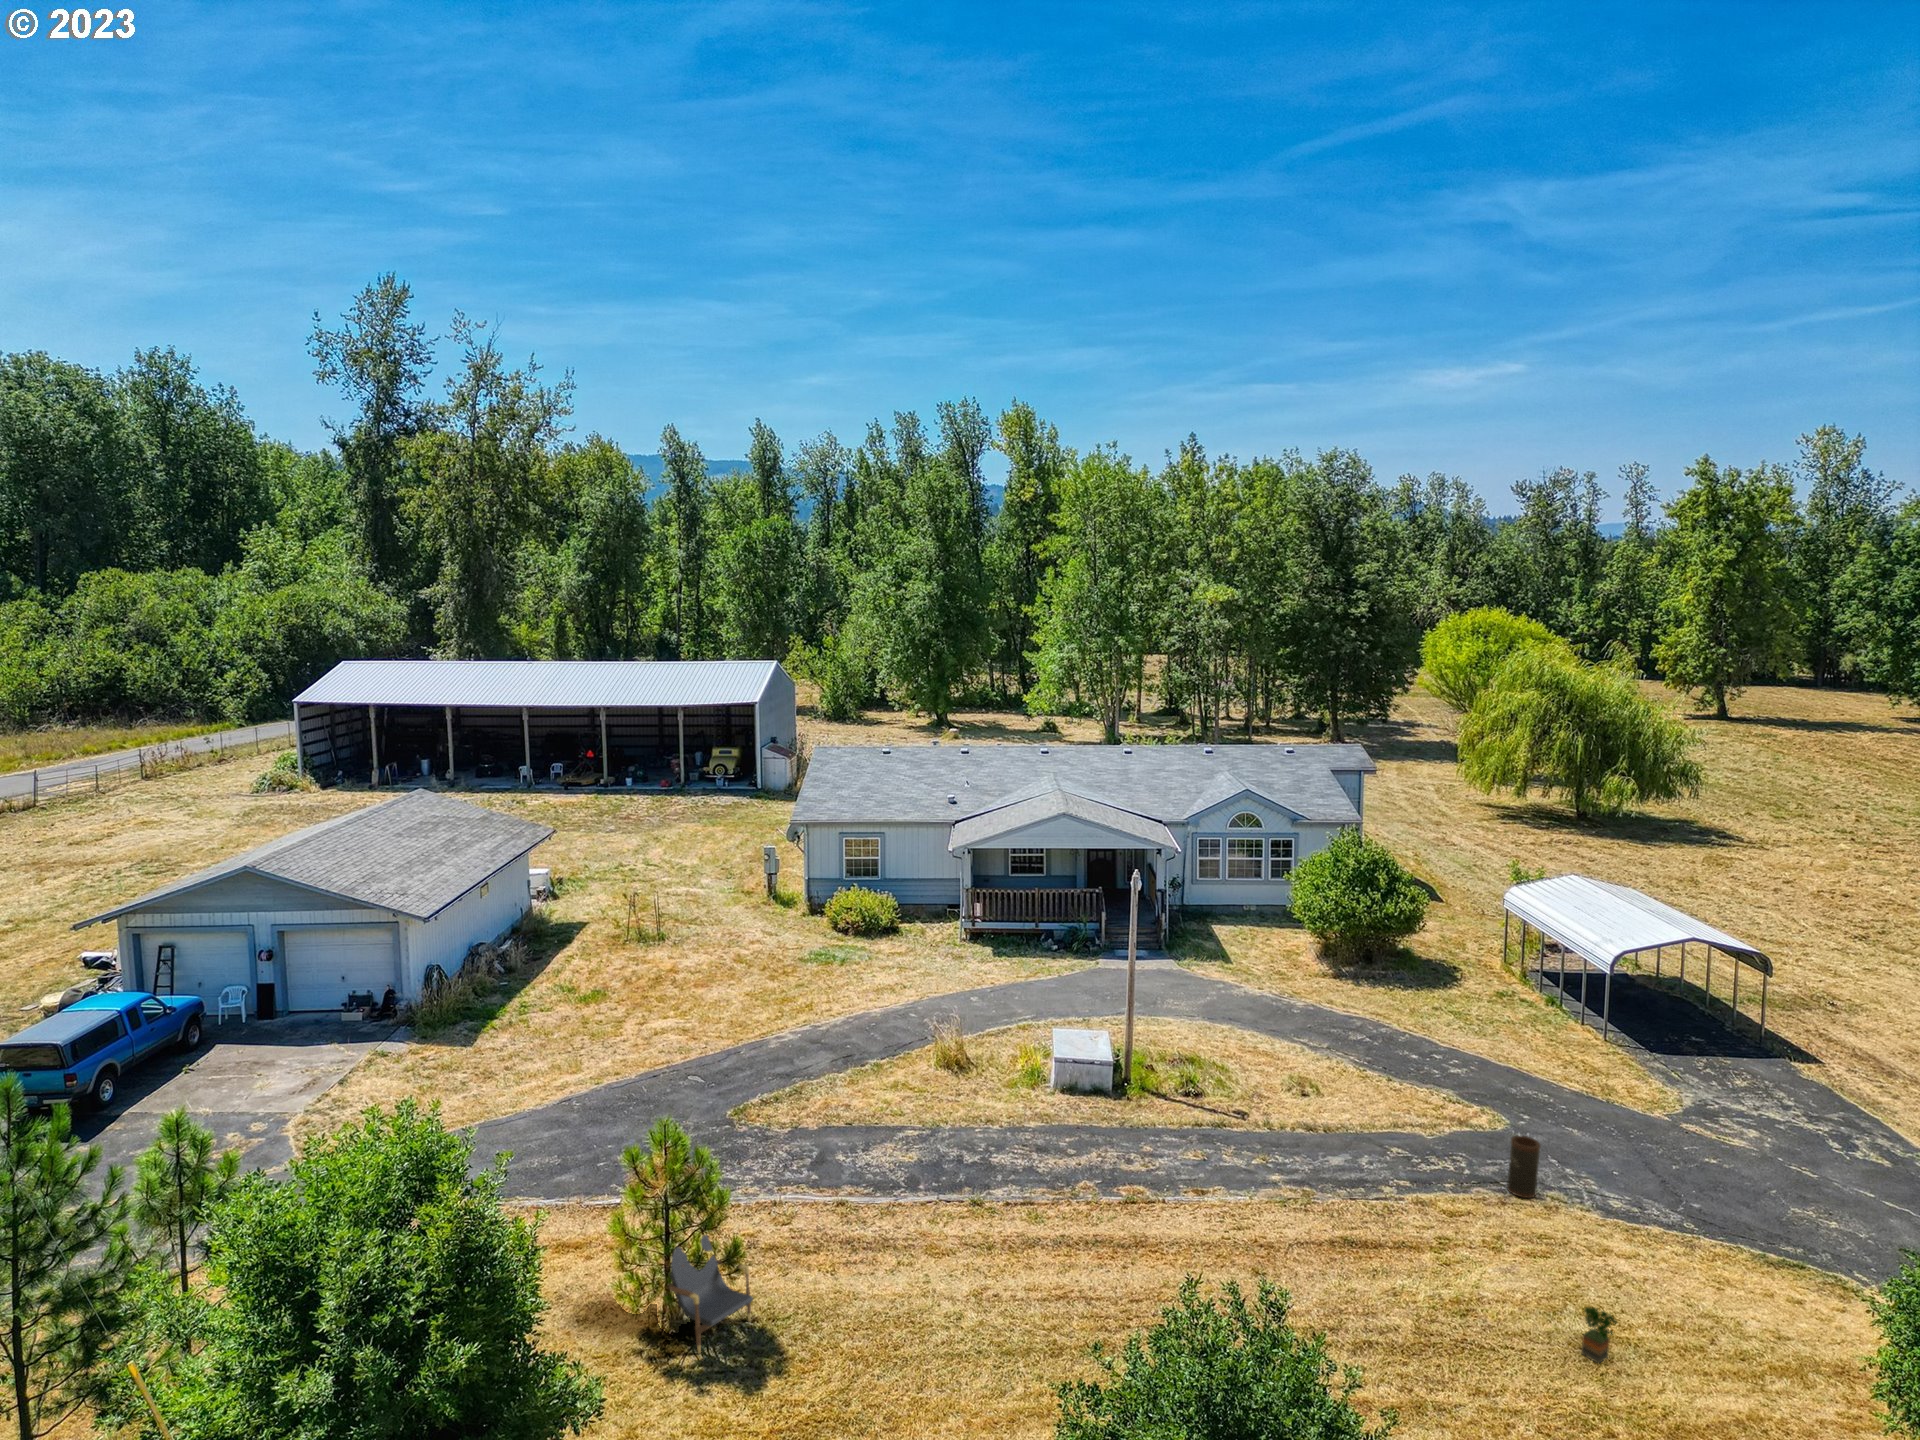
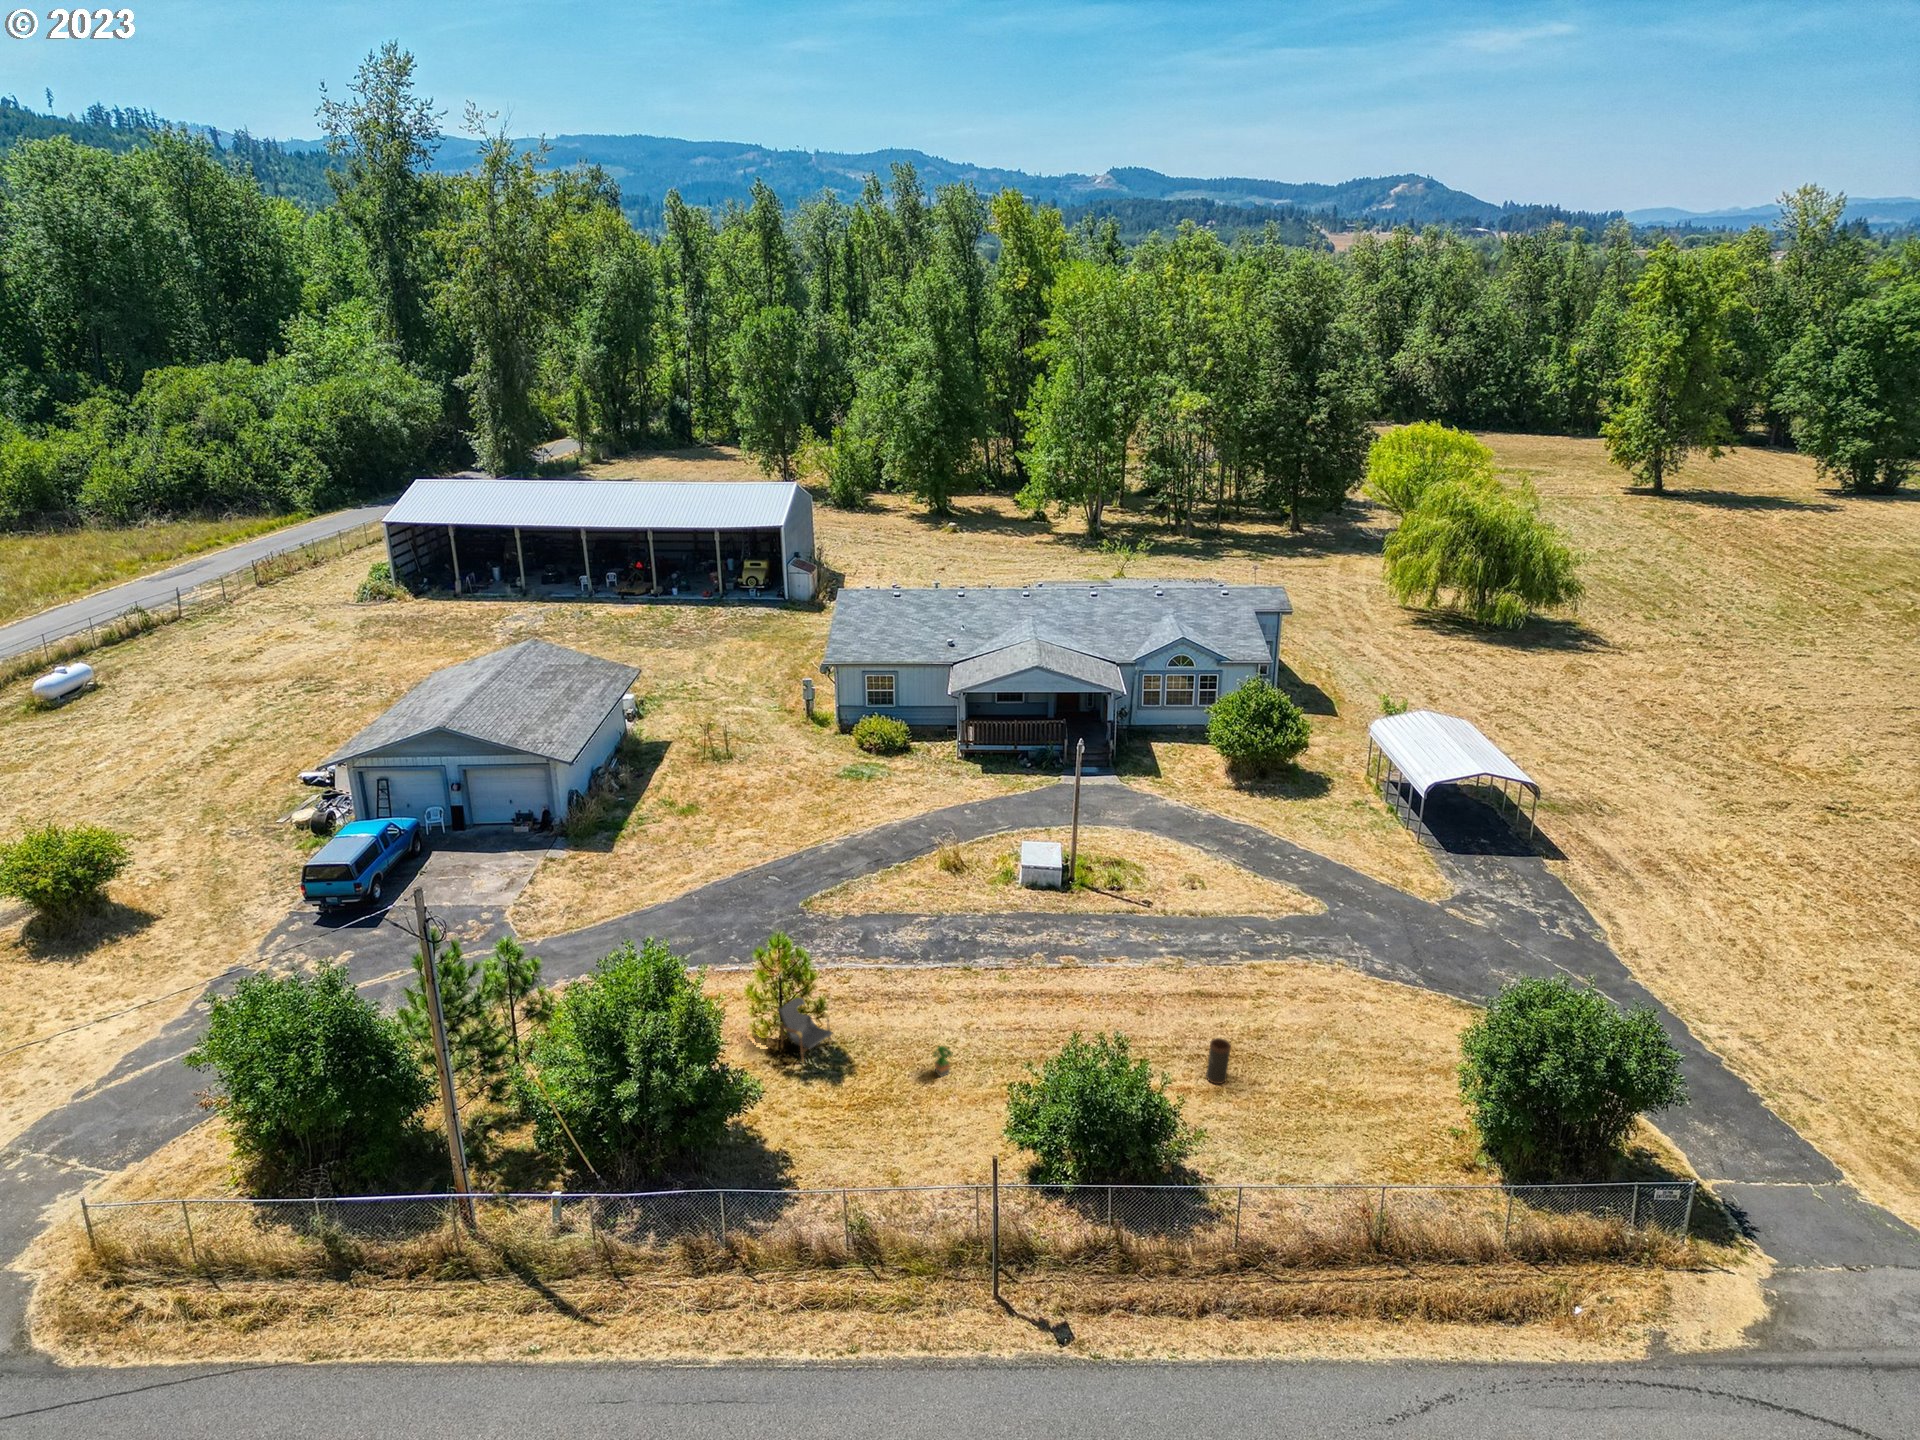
trash can: present [1507,1136,1540,1198] -> present [1206,1038,1231,1084]
potted tree: present [1581,1307,1617,1363] -> present [934,1046,952,1077]

